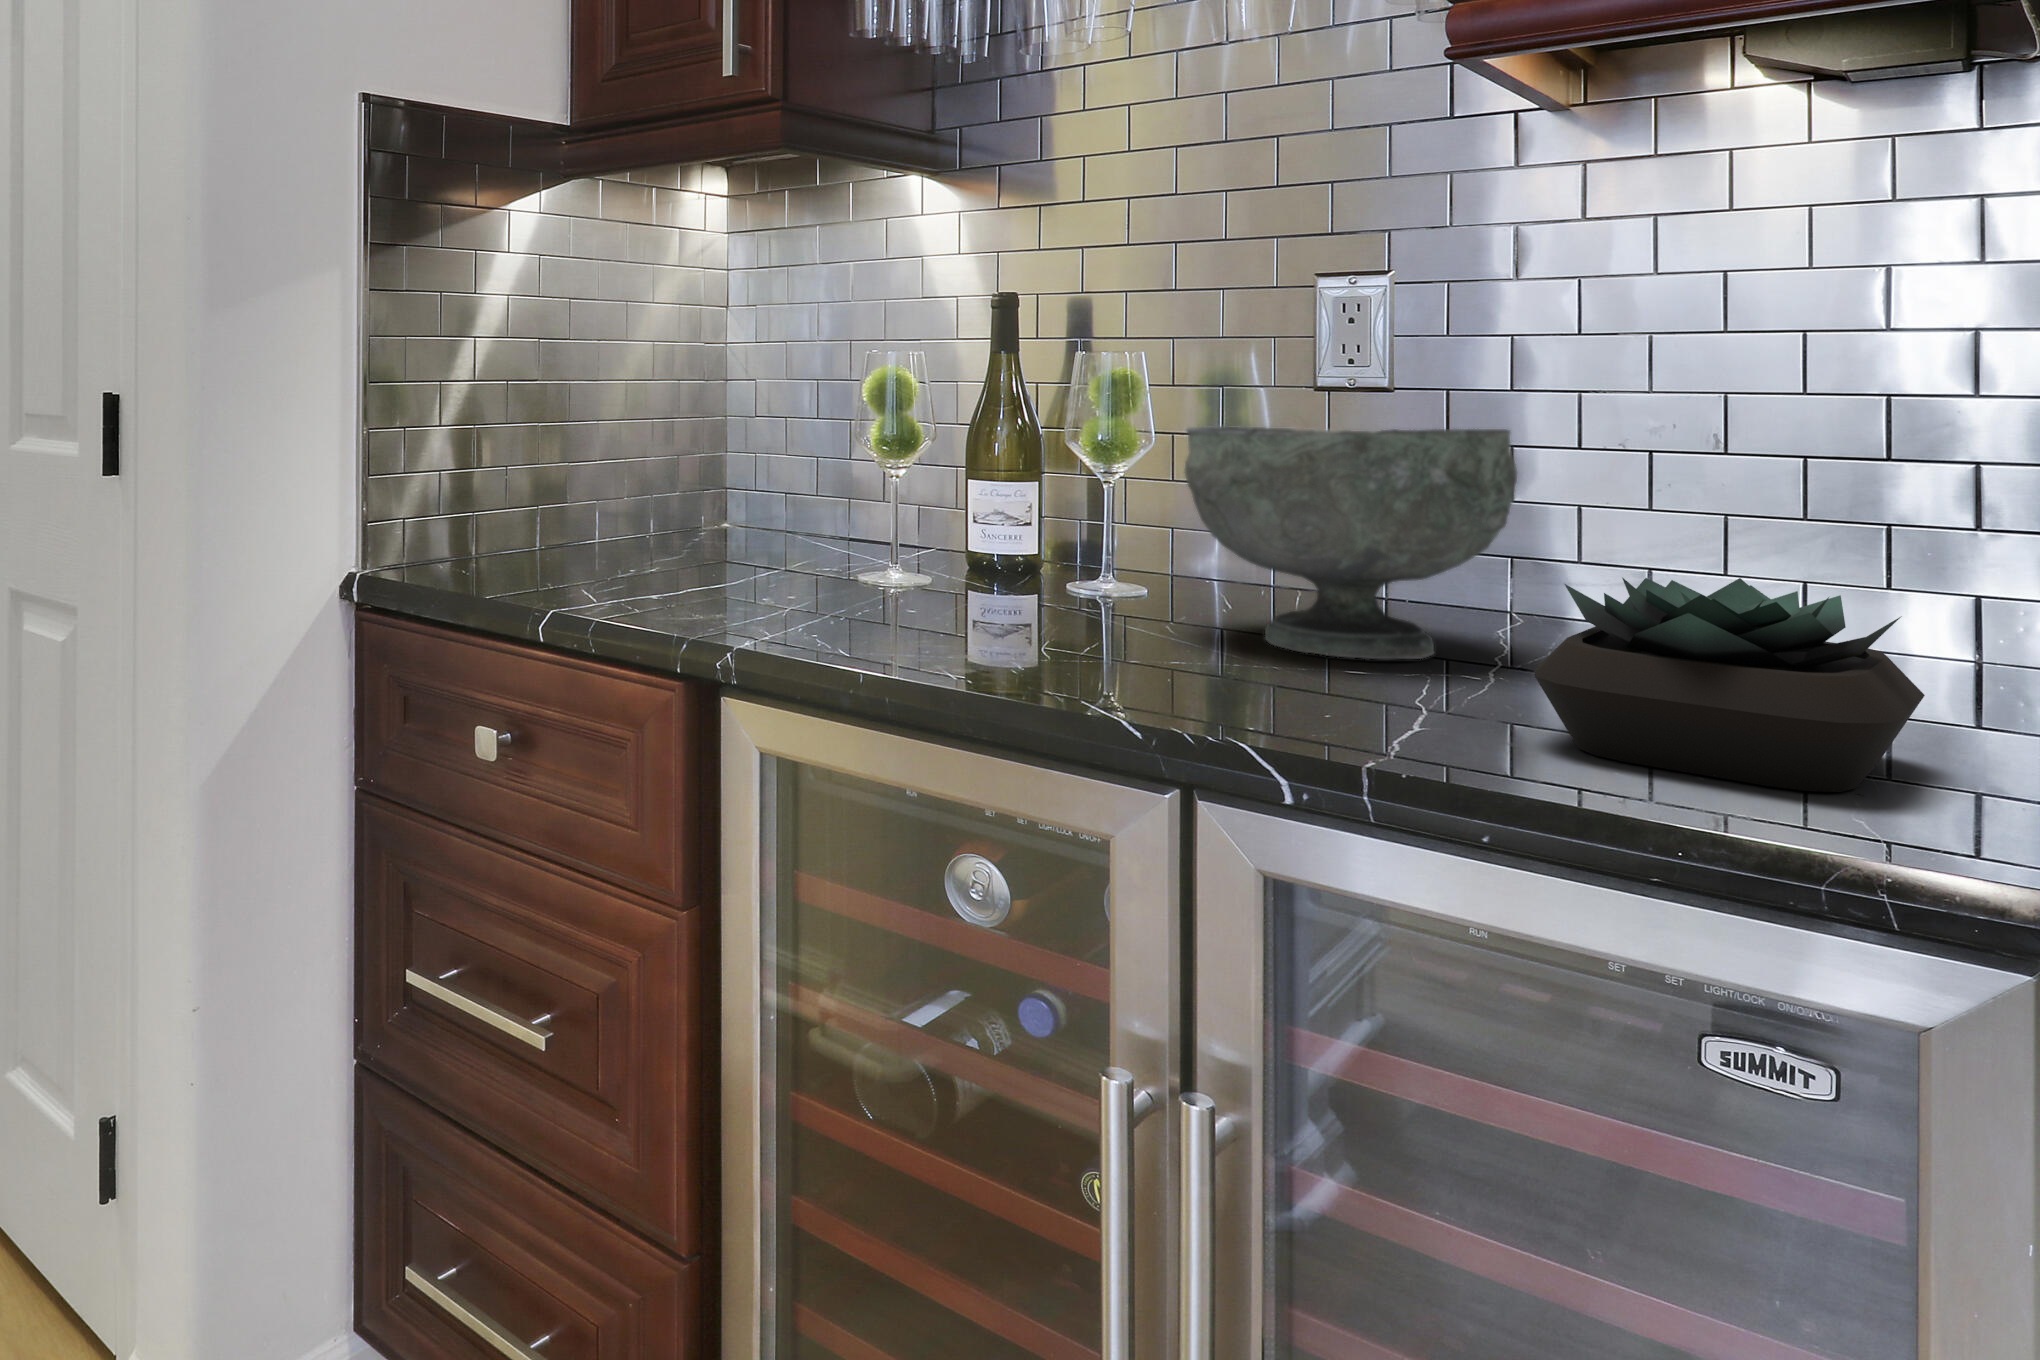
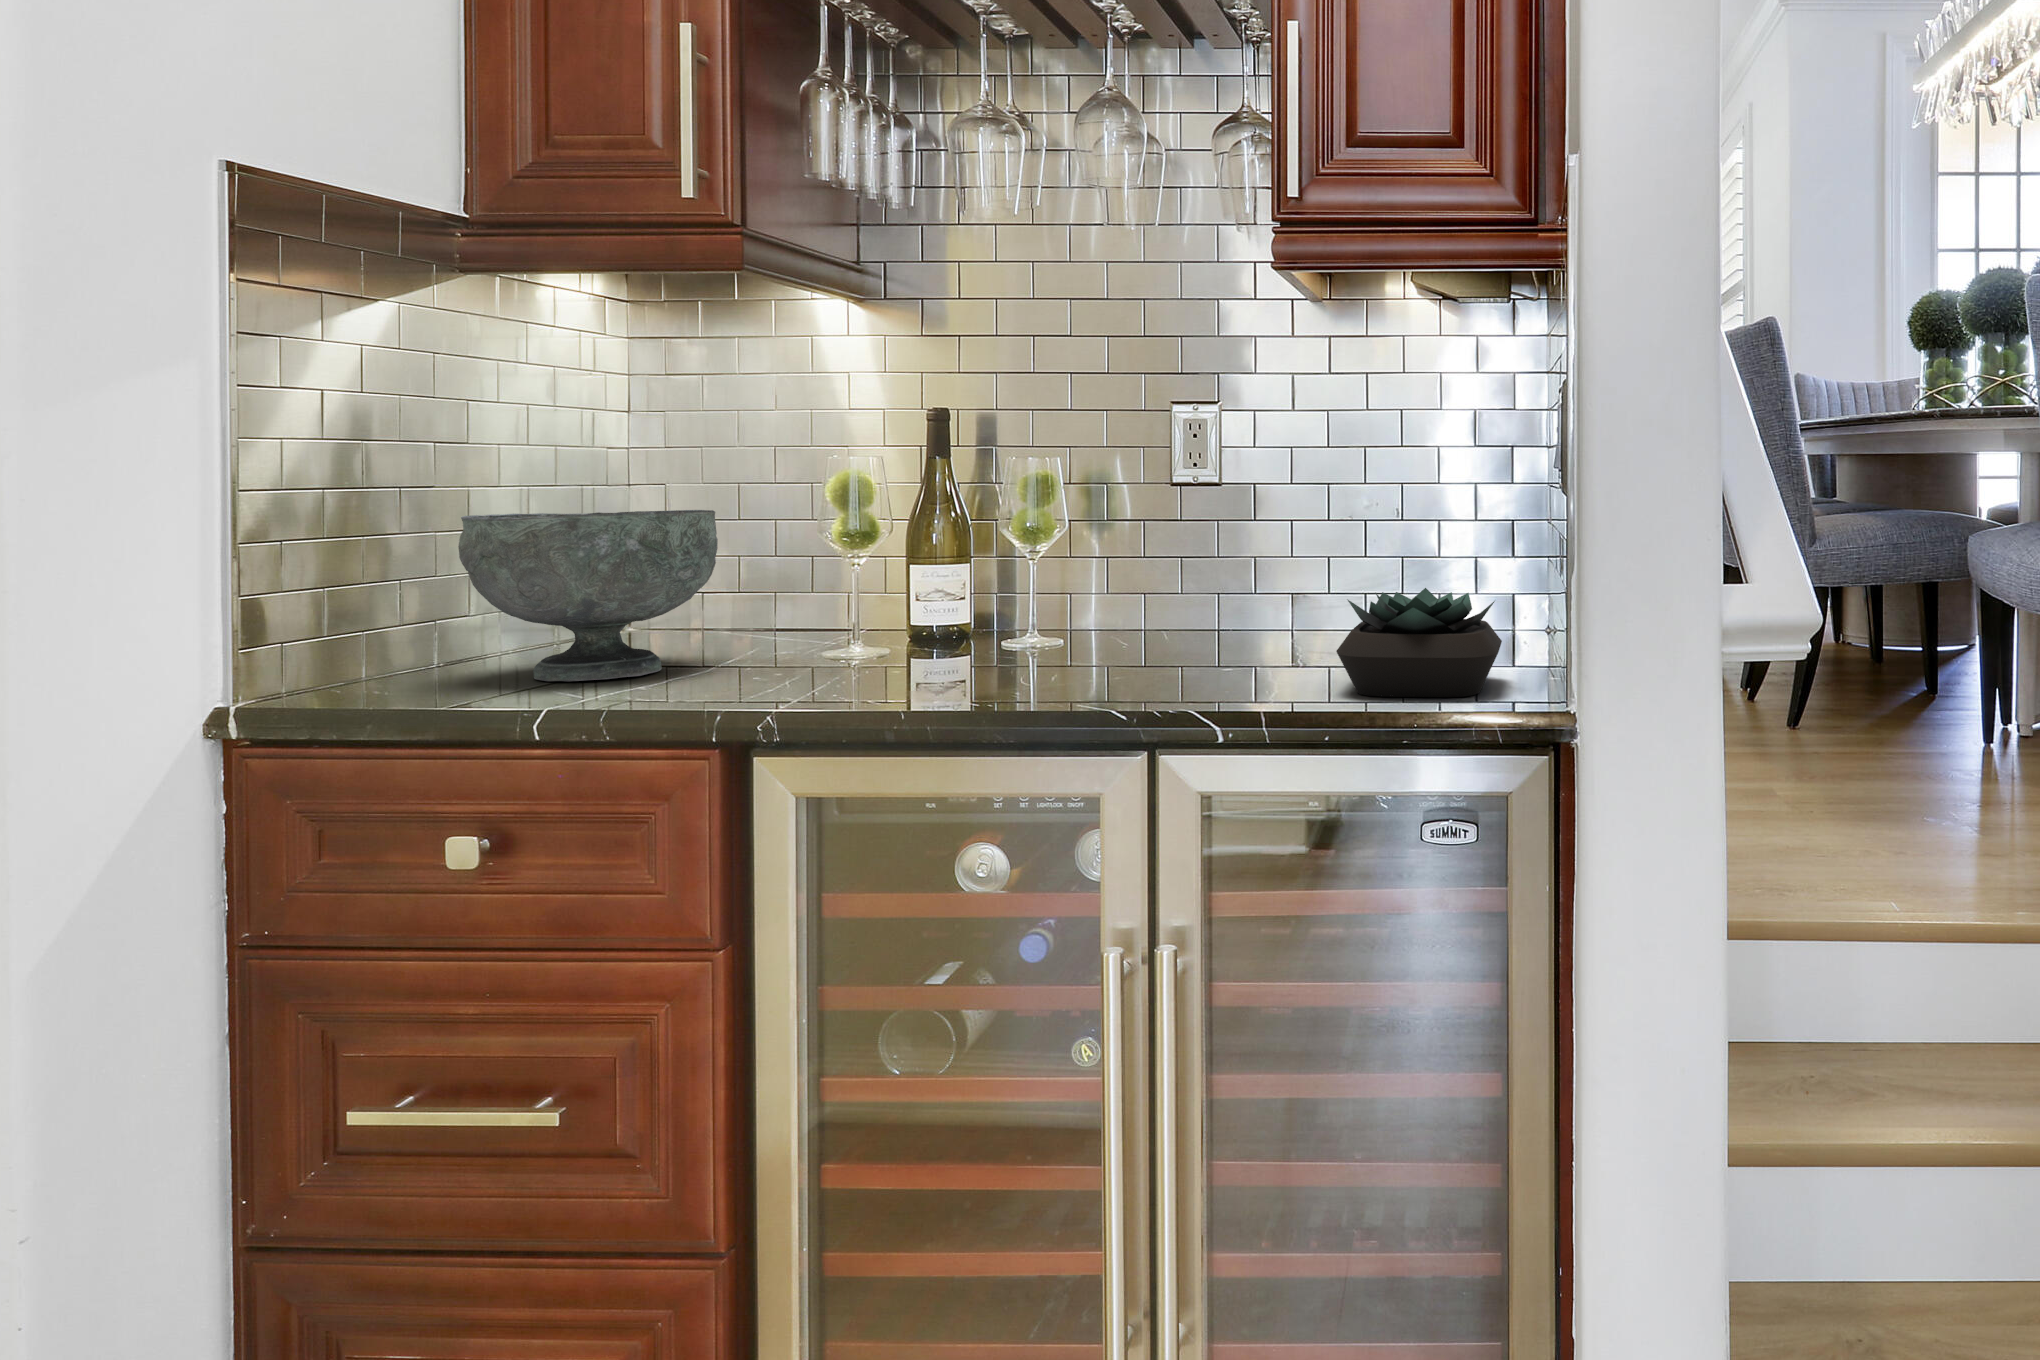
decorative bowl: present [1184,426,1517,659] -> present [458,510,718,681]

